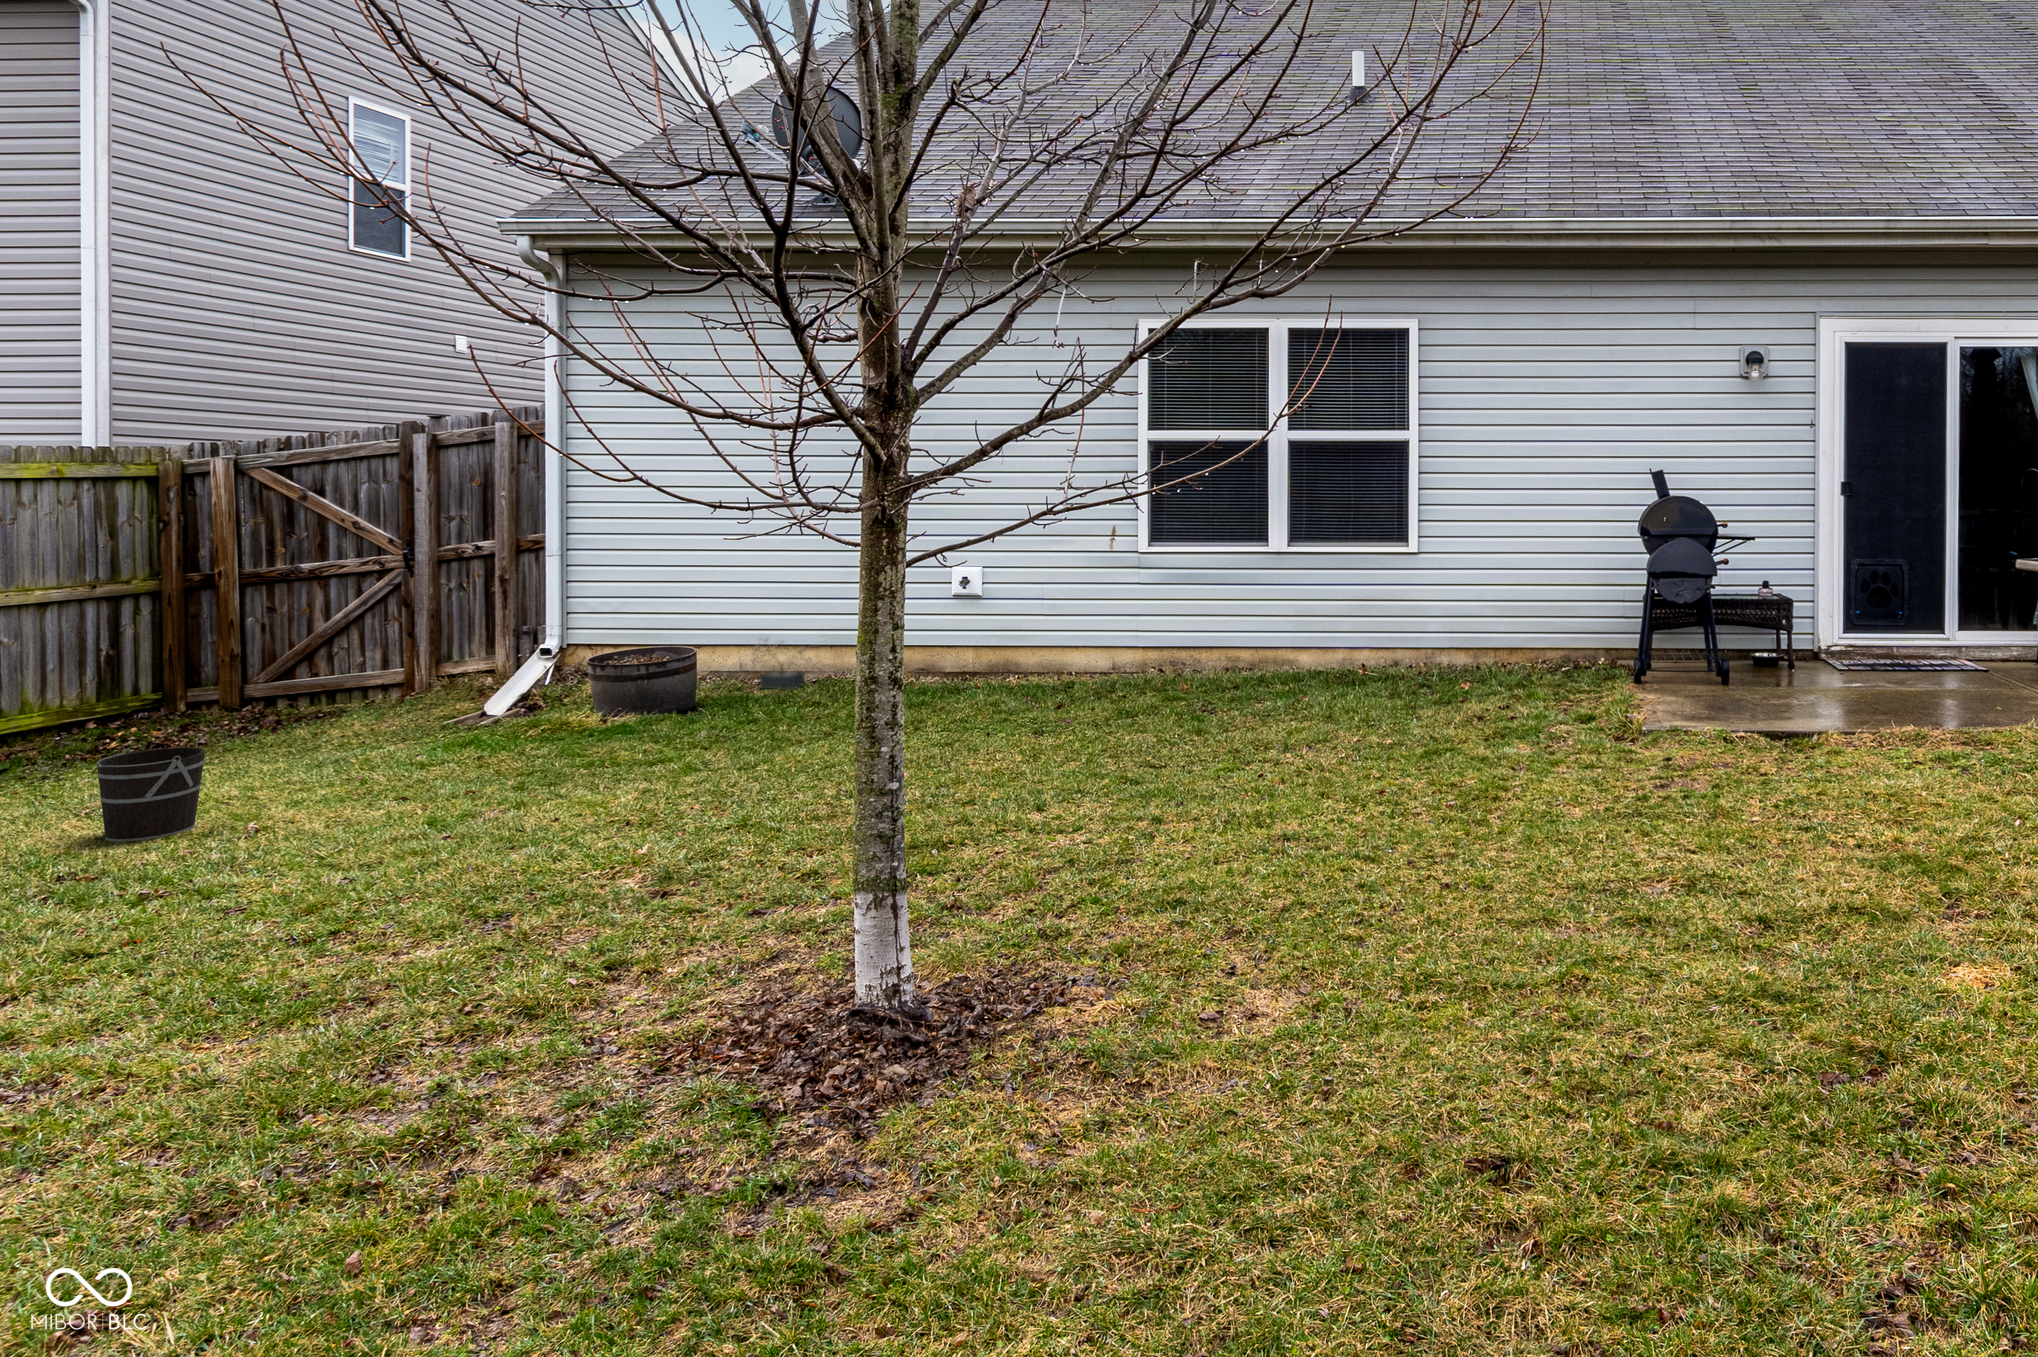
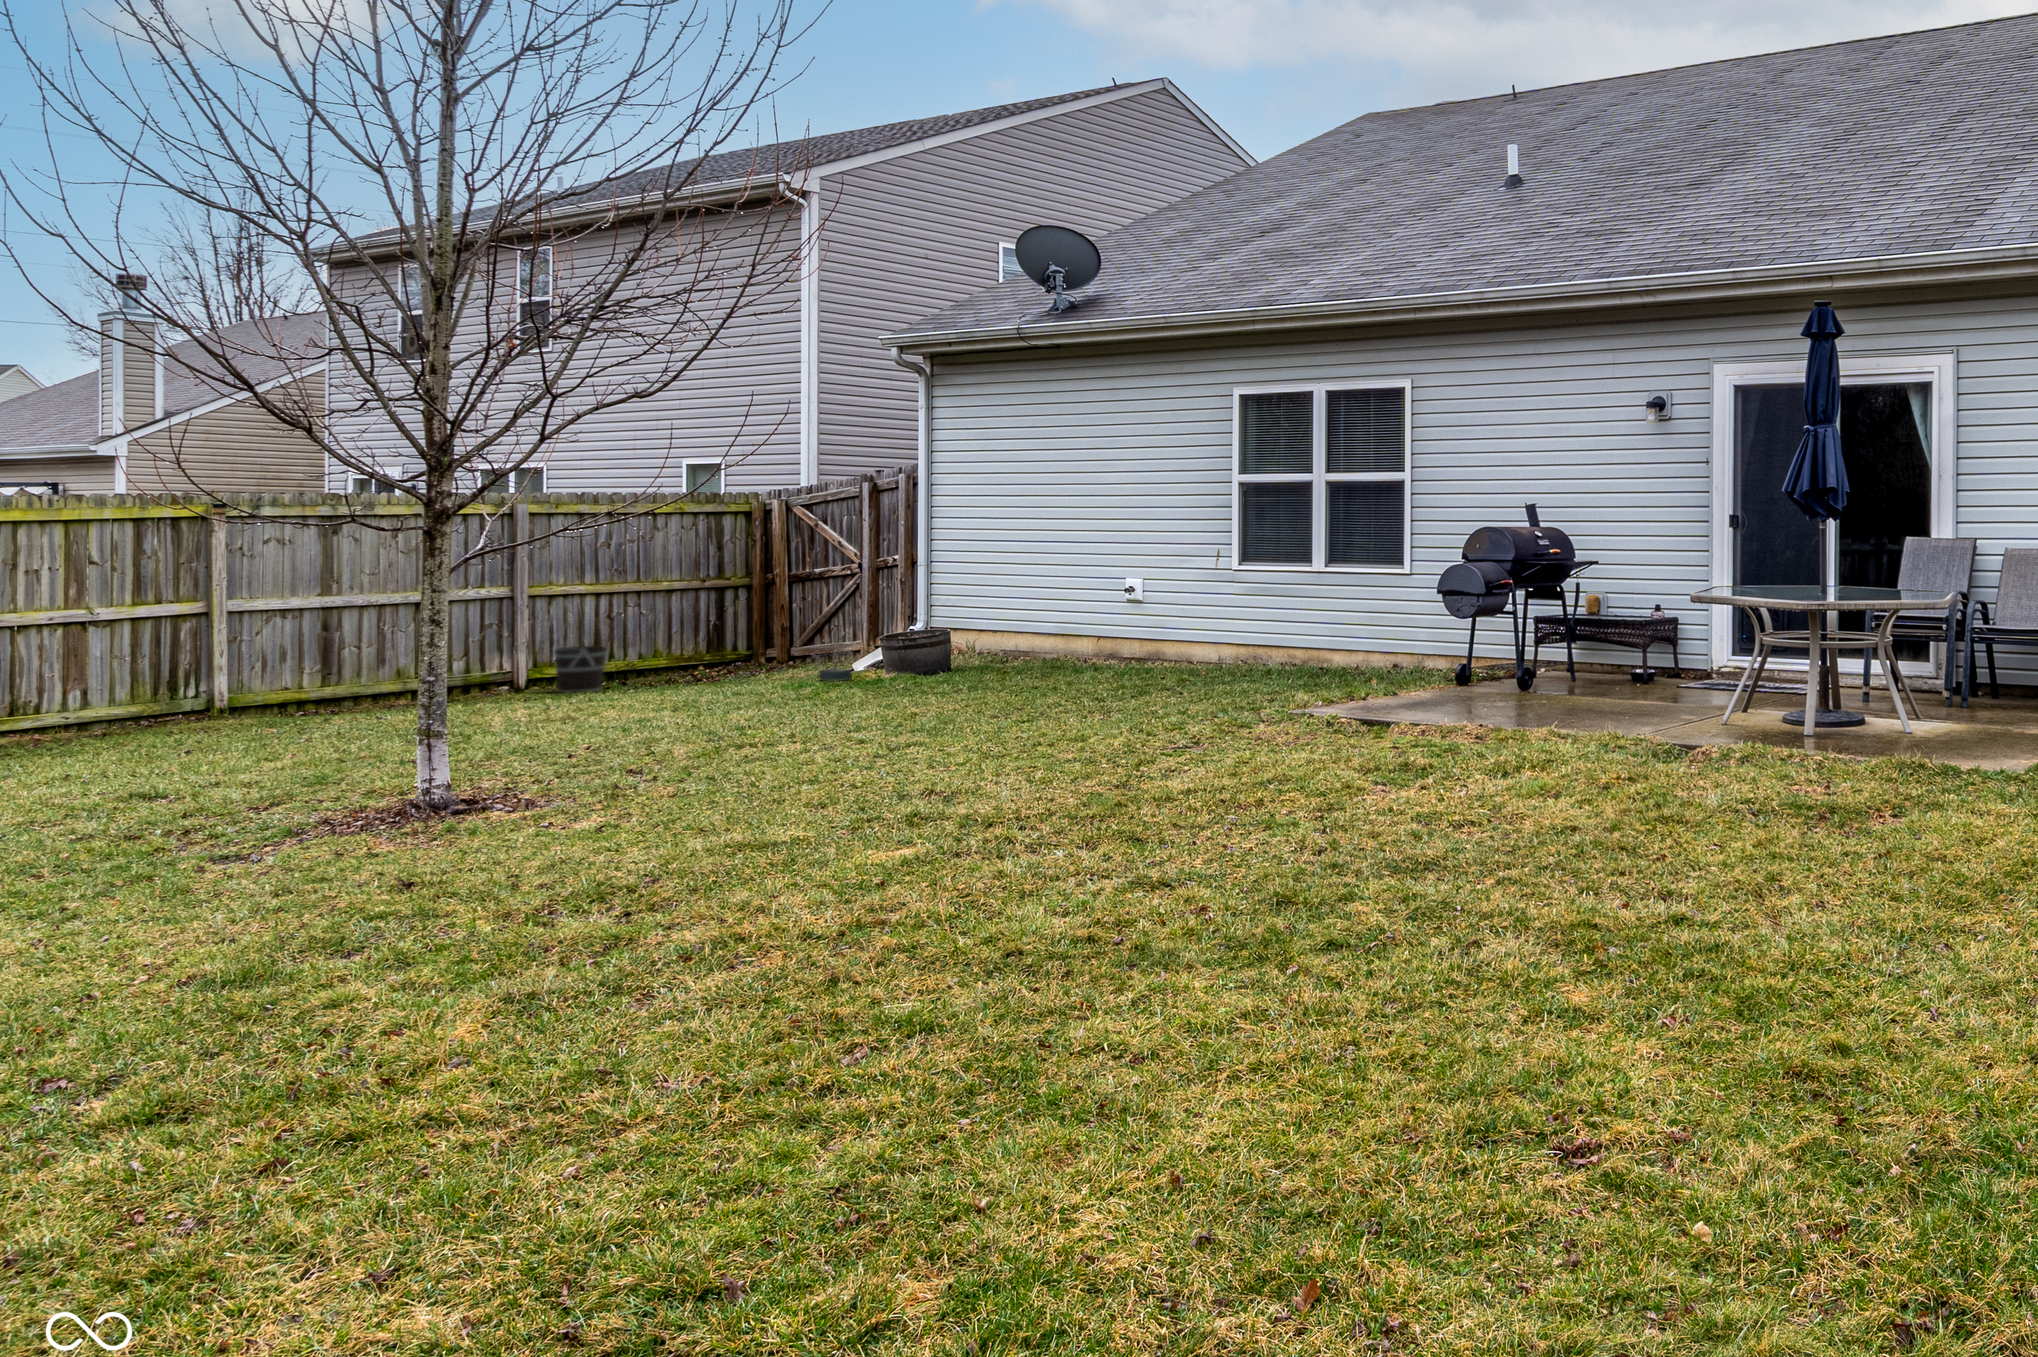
decorative plant: present [748,640,809,689] -> present [811,641,852,682]

